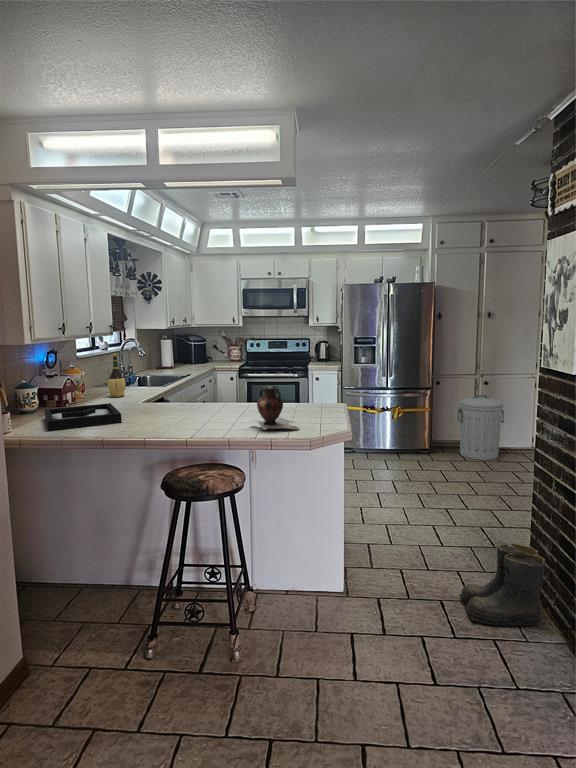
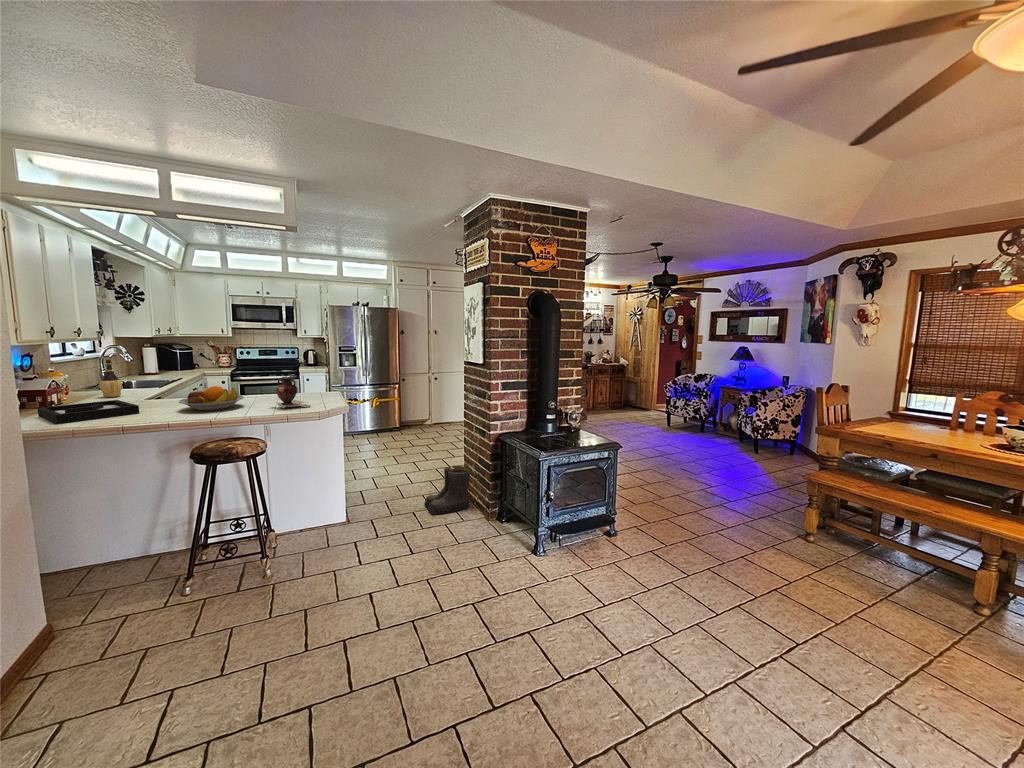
fruit bowl: none [157,394,225,425] -> present [179,386,244,411]
trash can: present [458,395,504,460] -> none [419,387,448,430]

